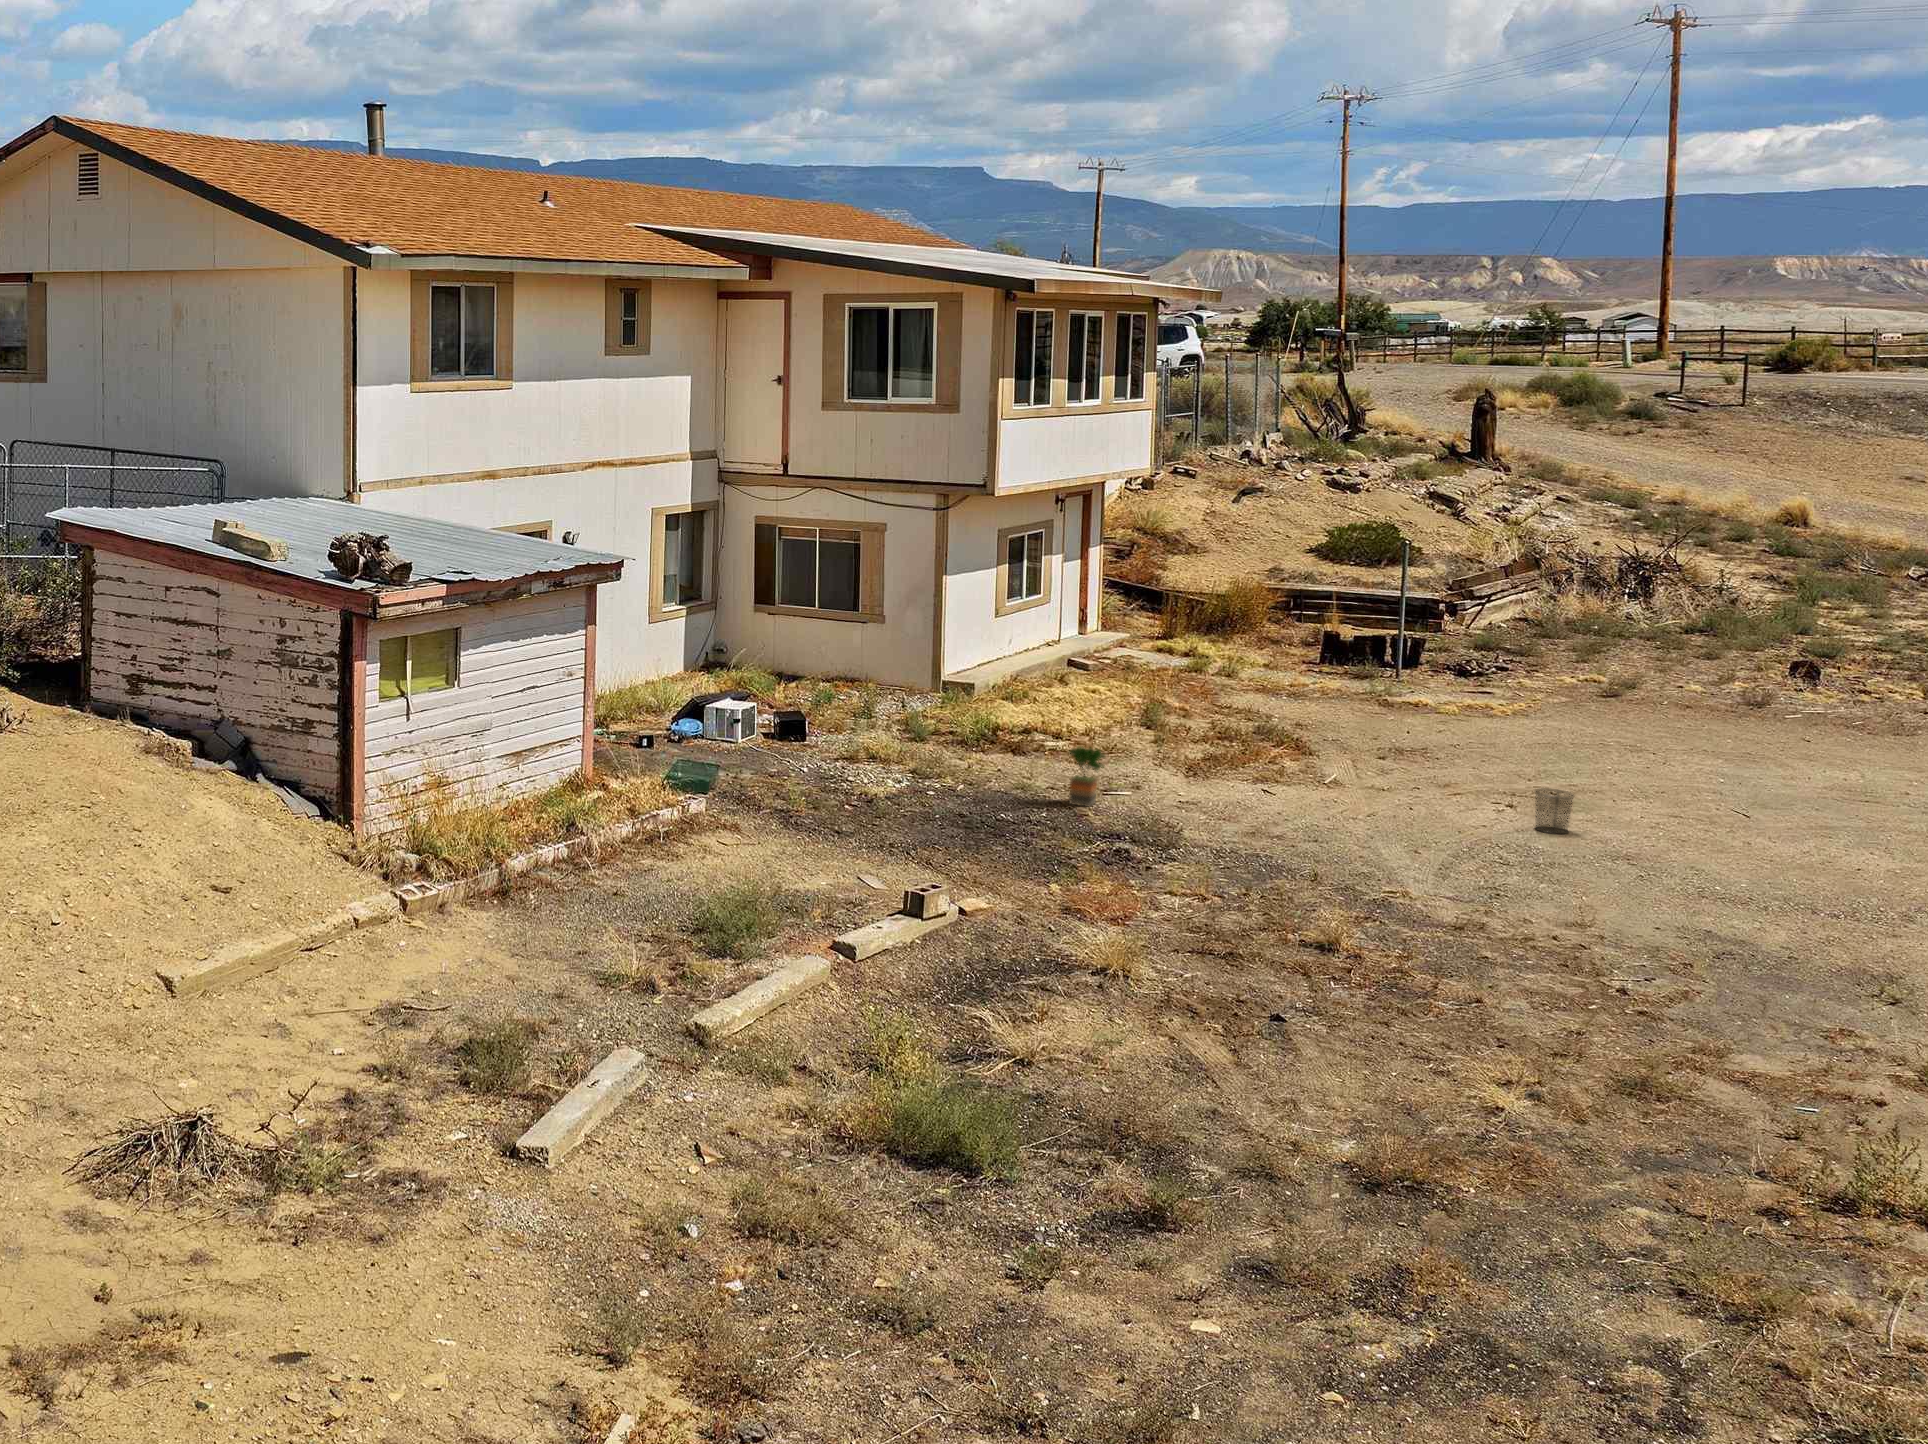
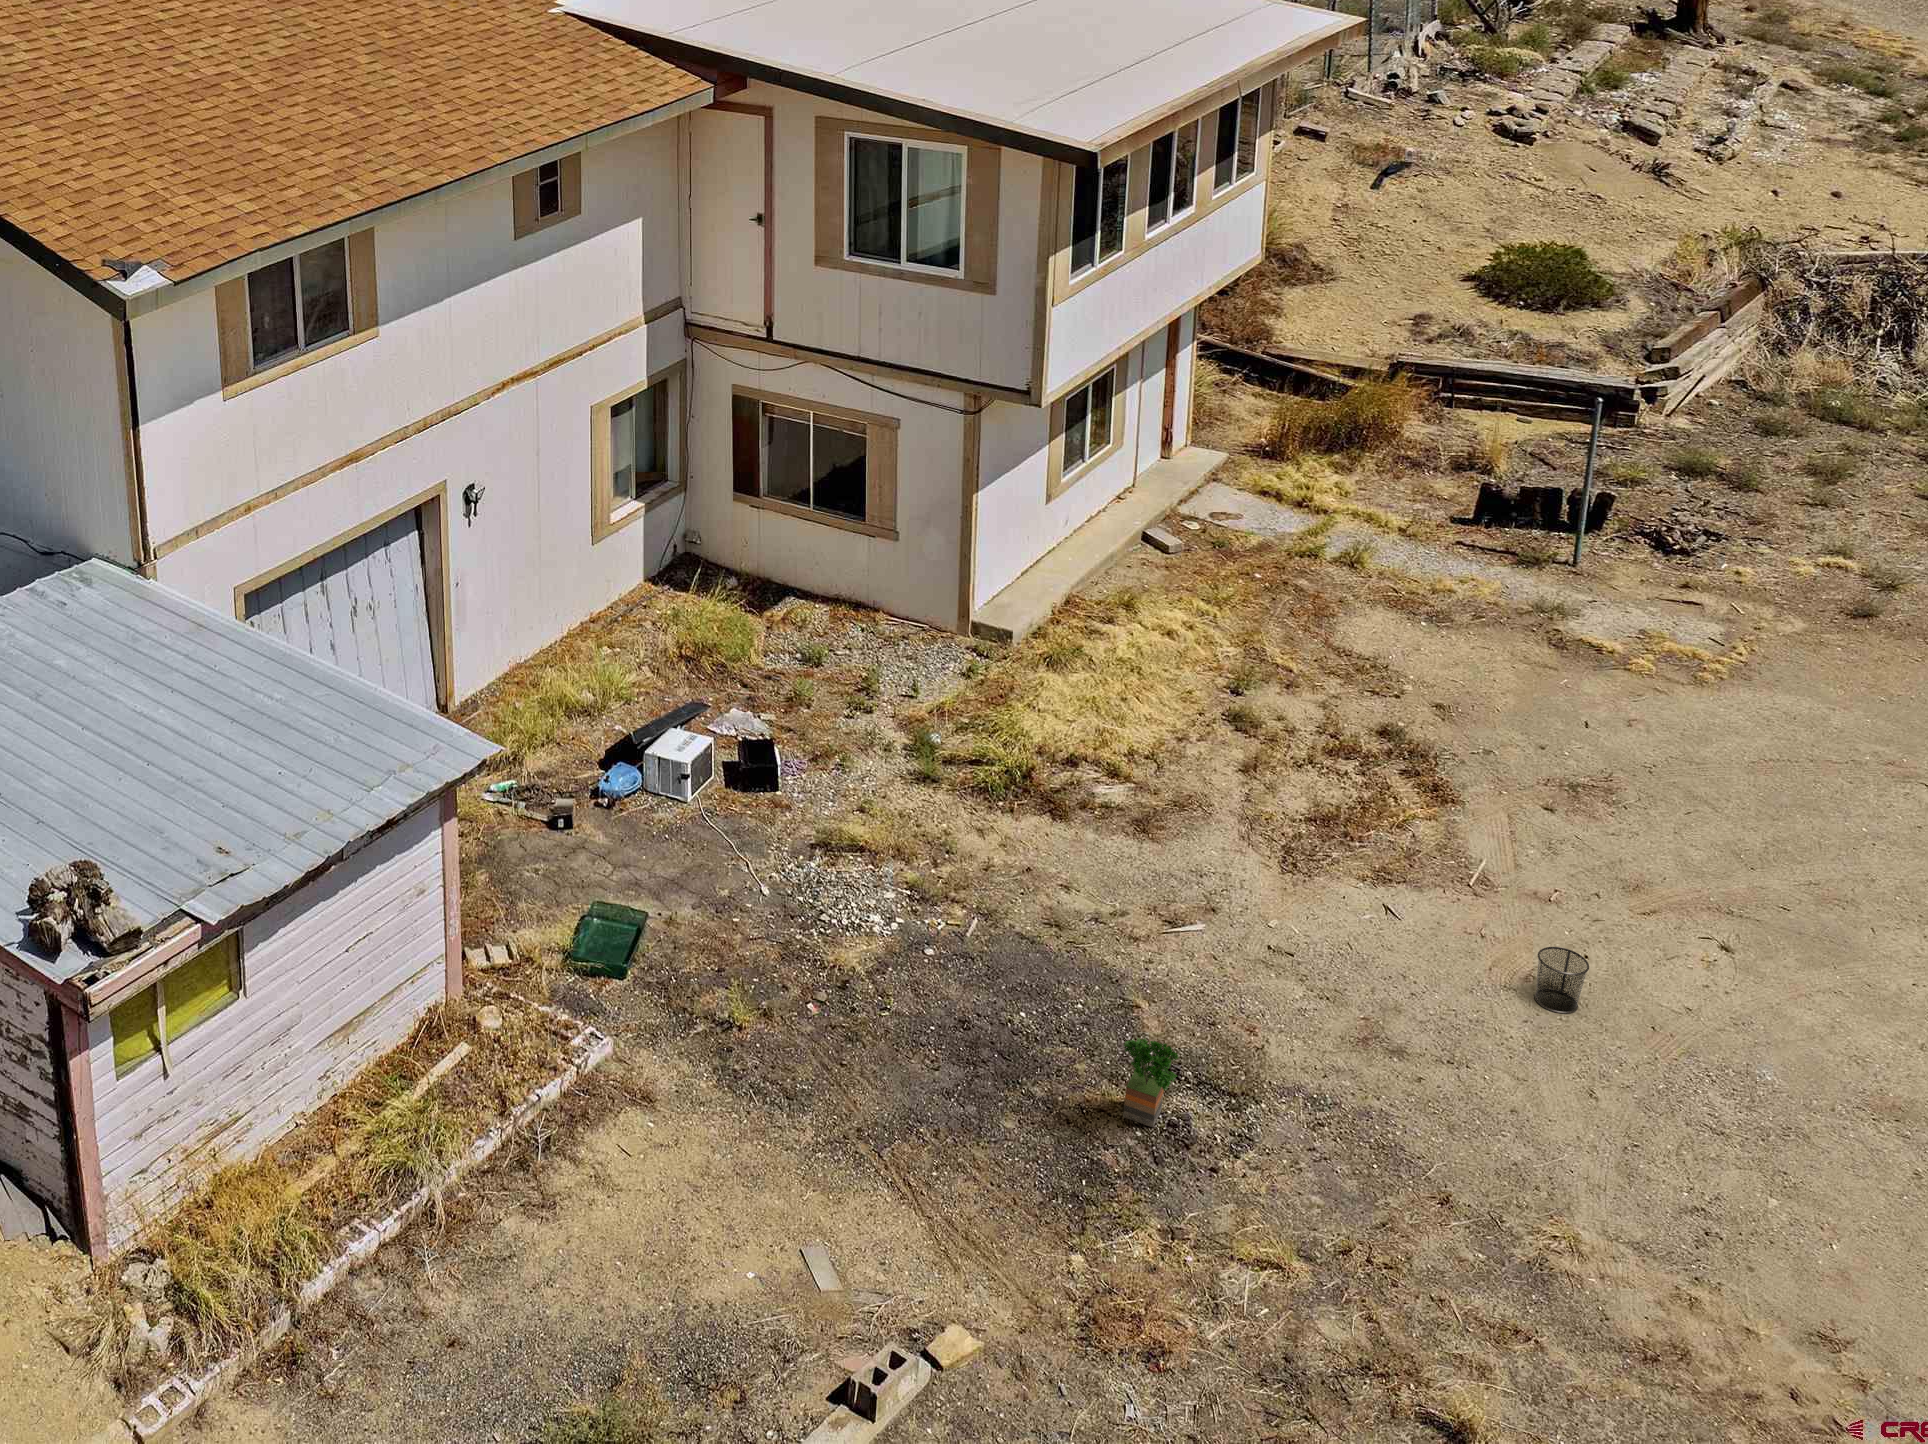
waste bin: present [1535,789,1574,834] -> present [1534,947,1589,1014]

